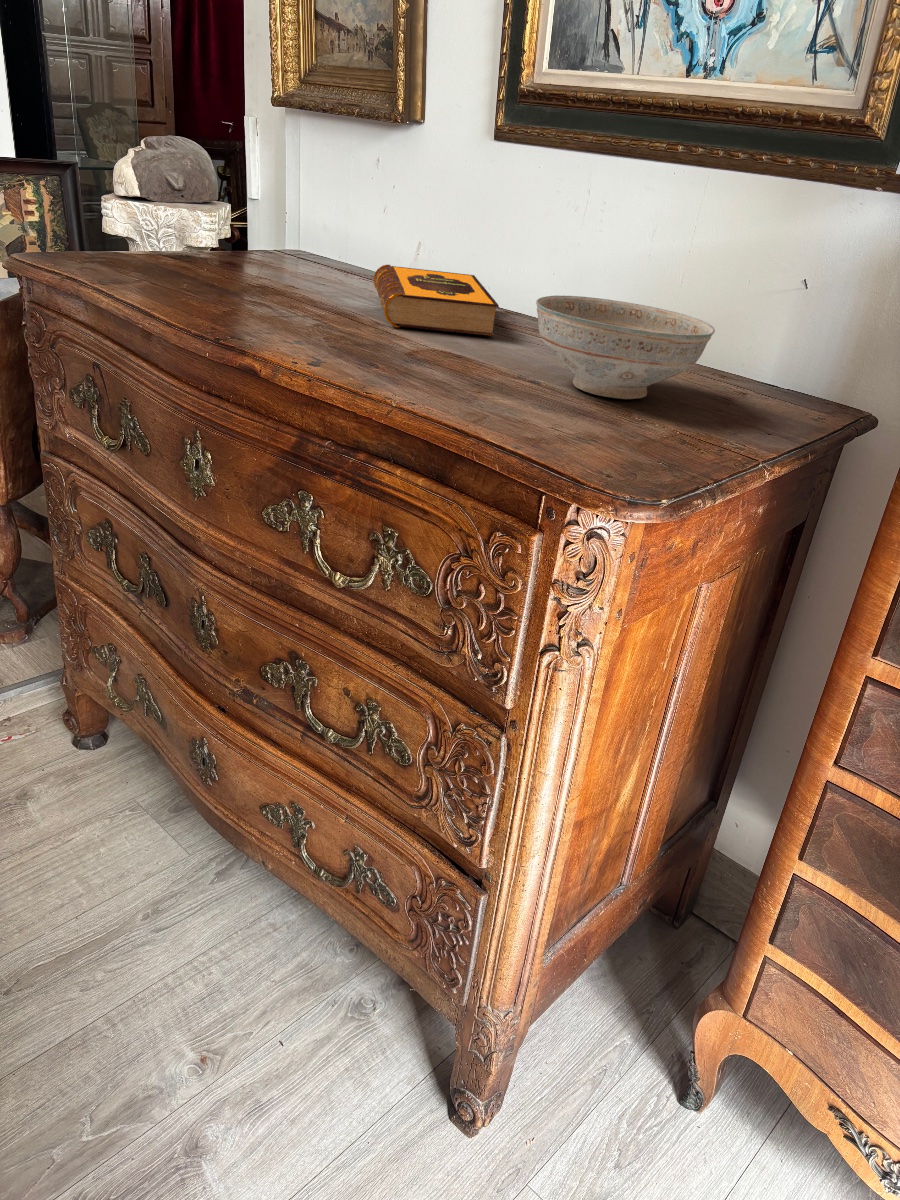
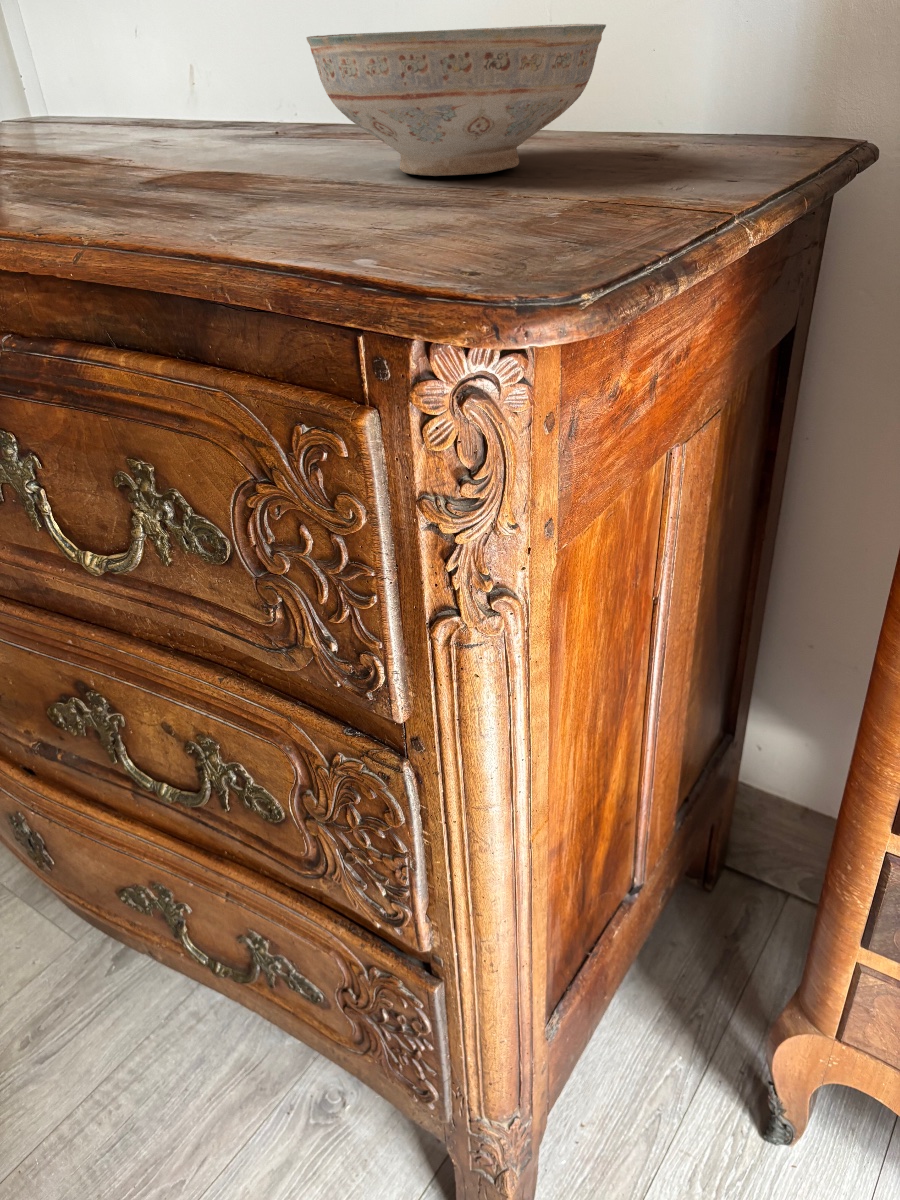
hardback book: present [374,265,499,336] -> none [96,74,278,155]

